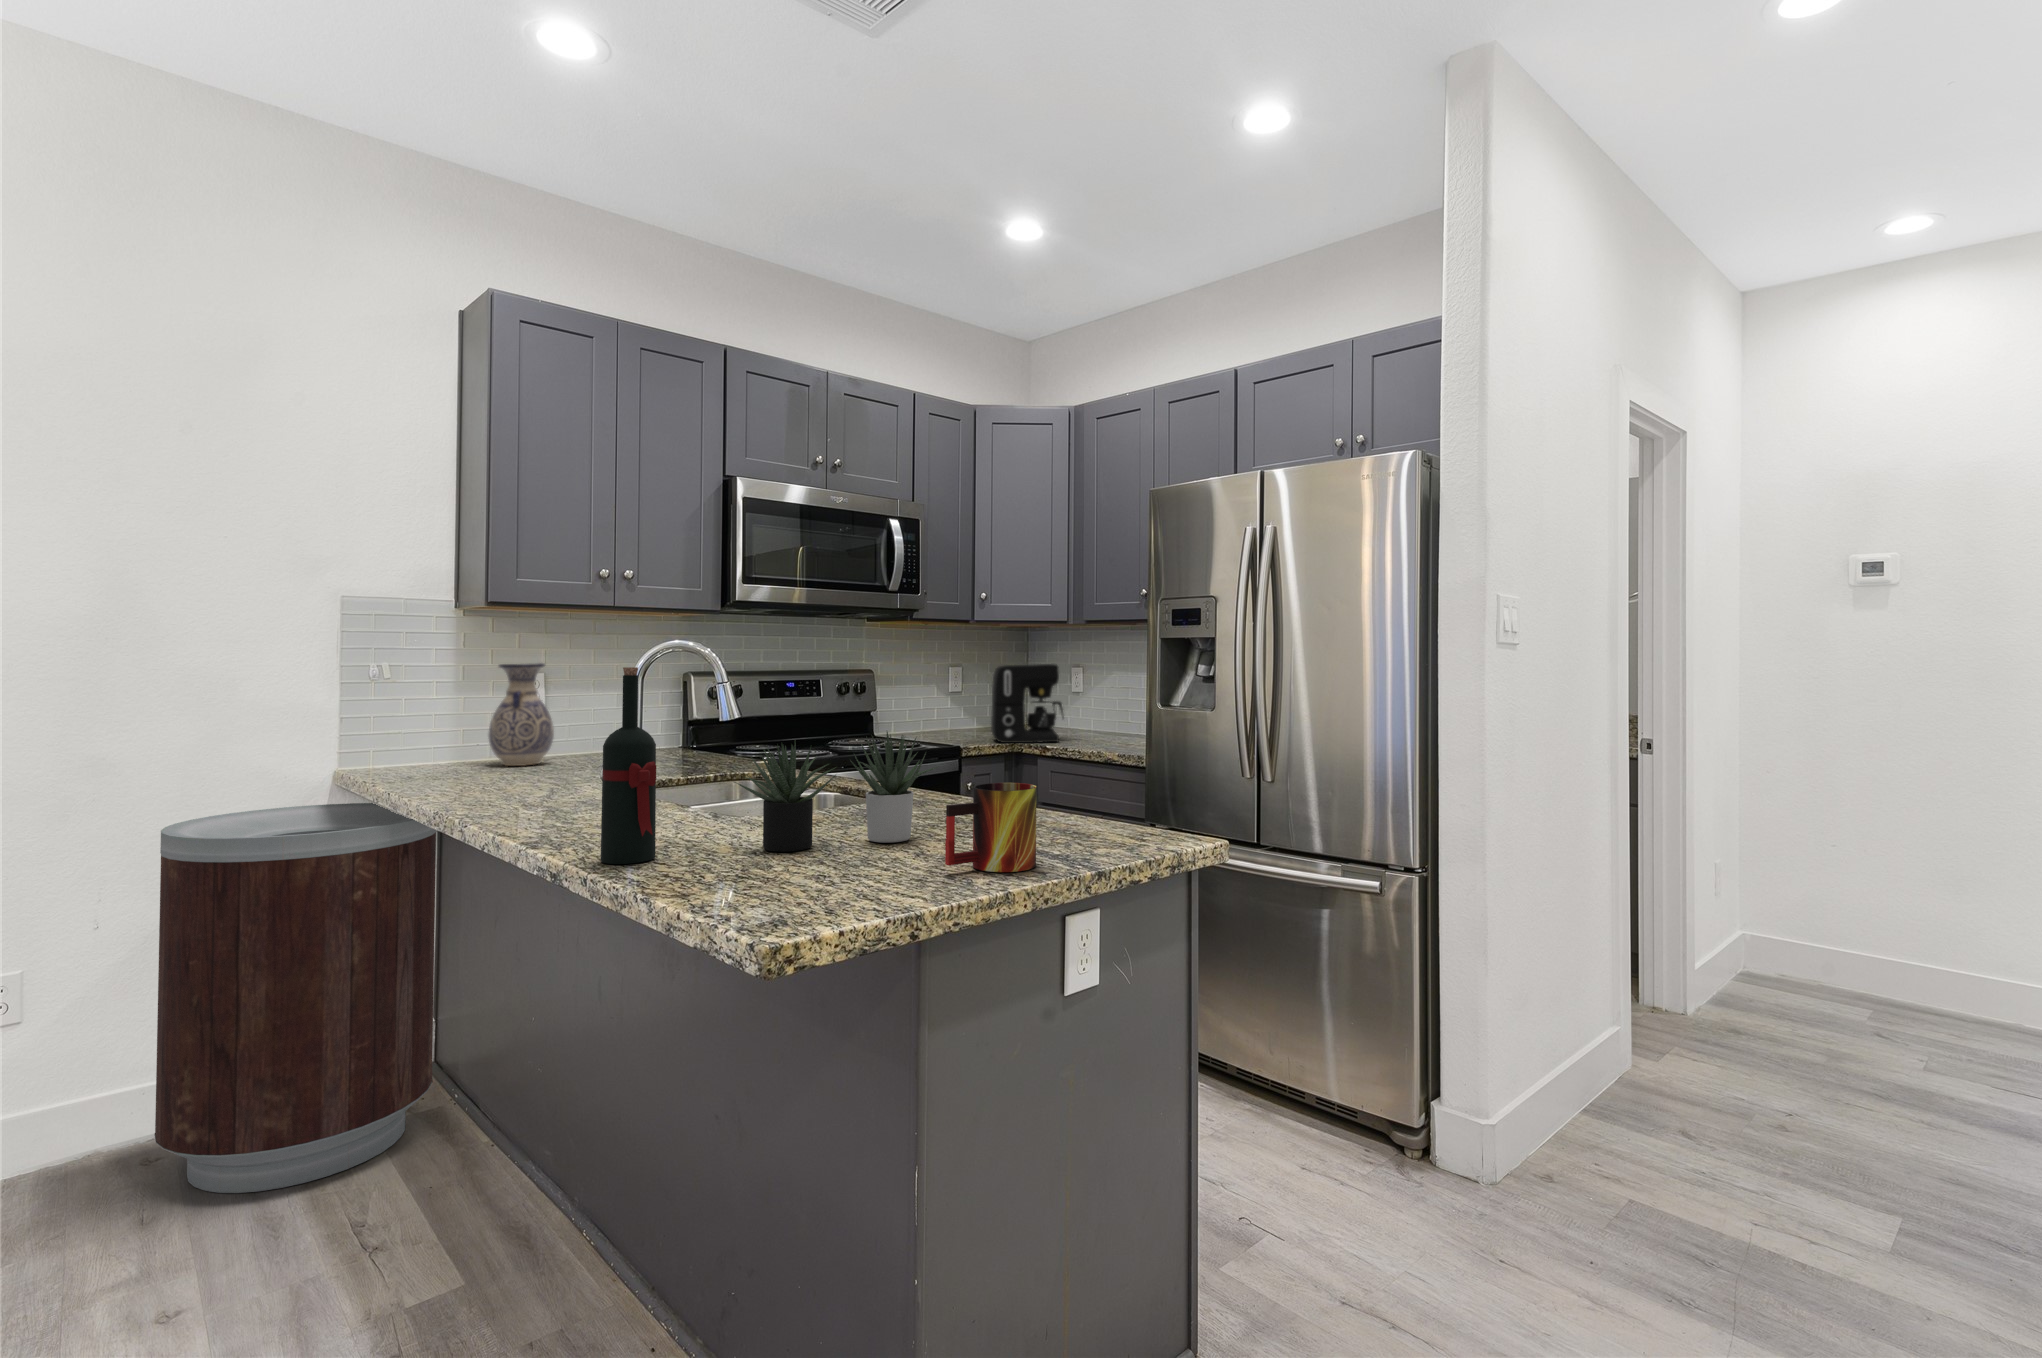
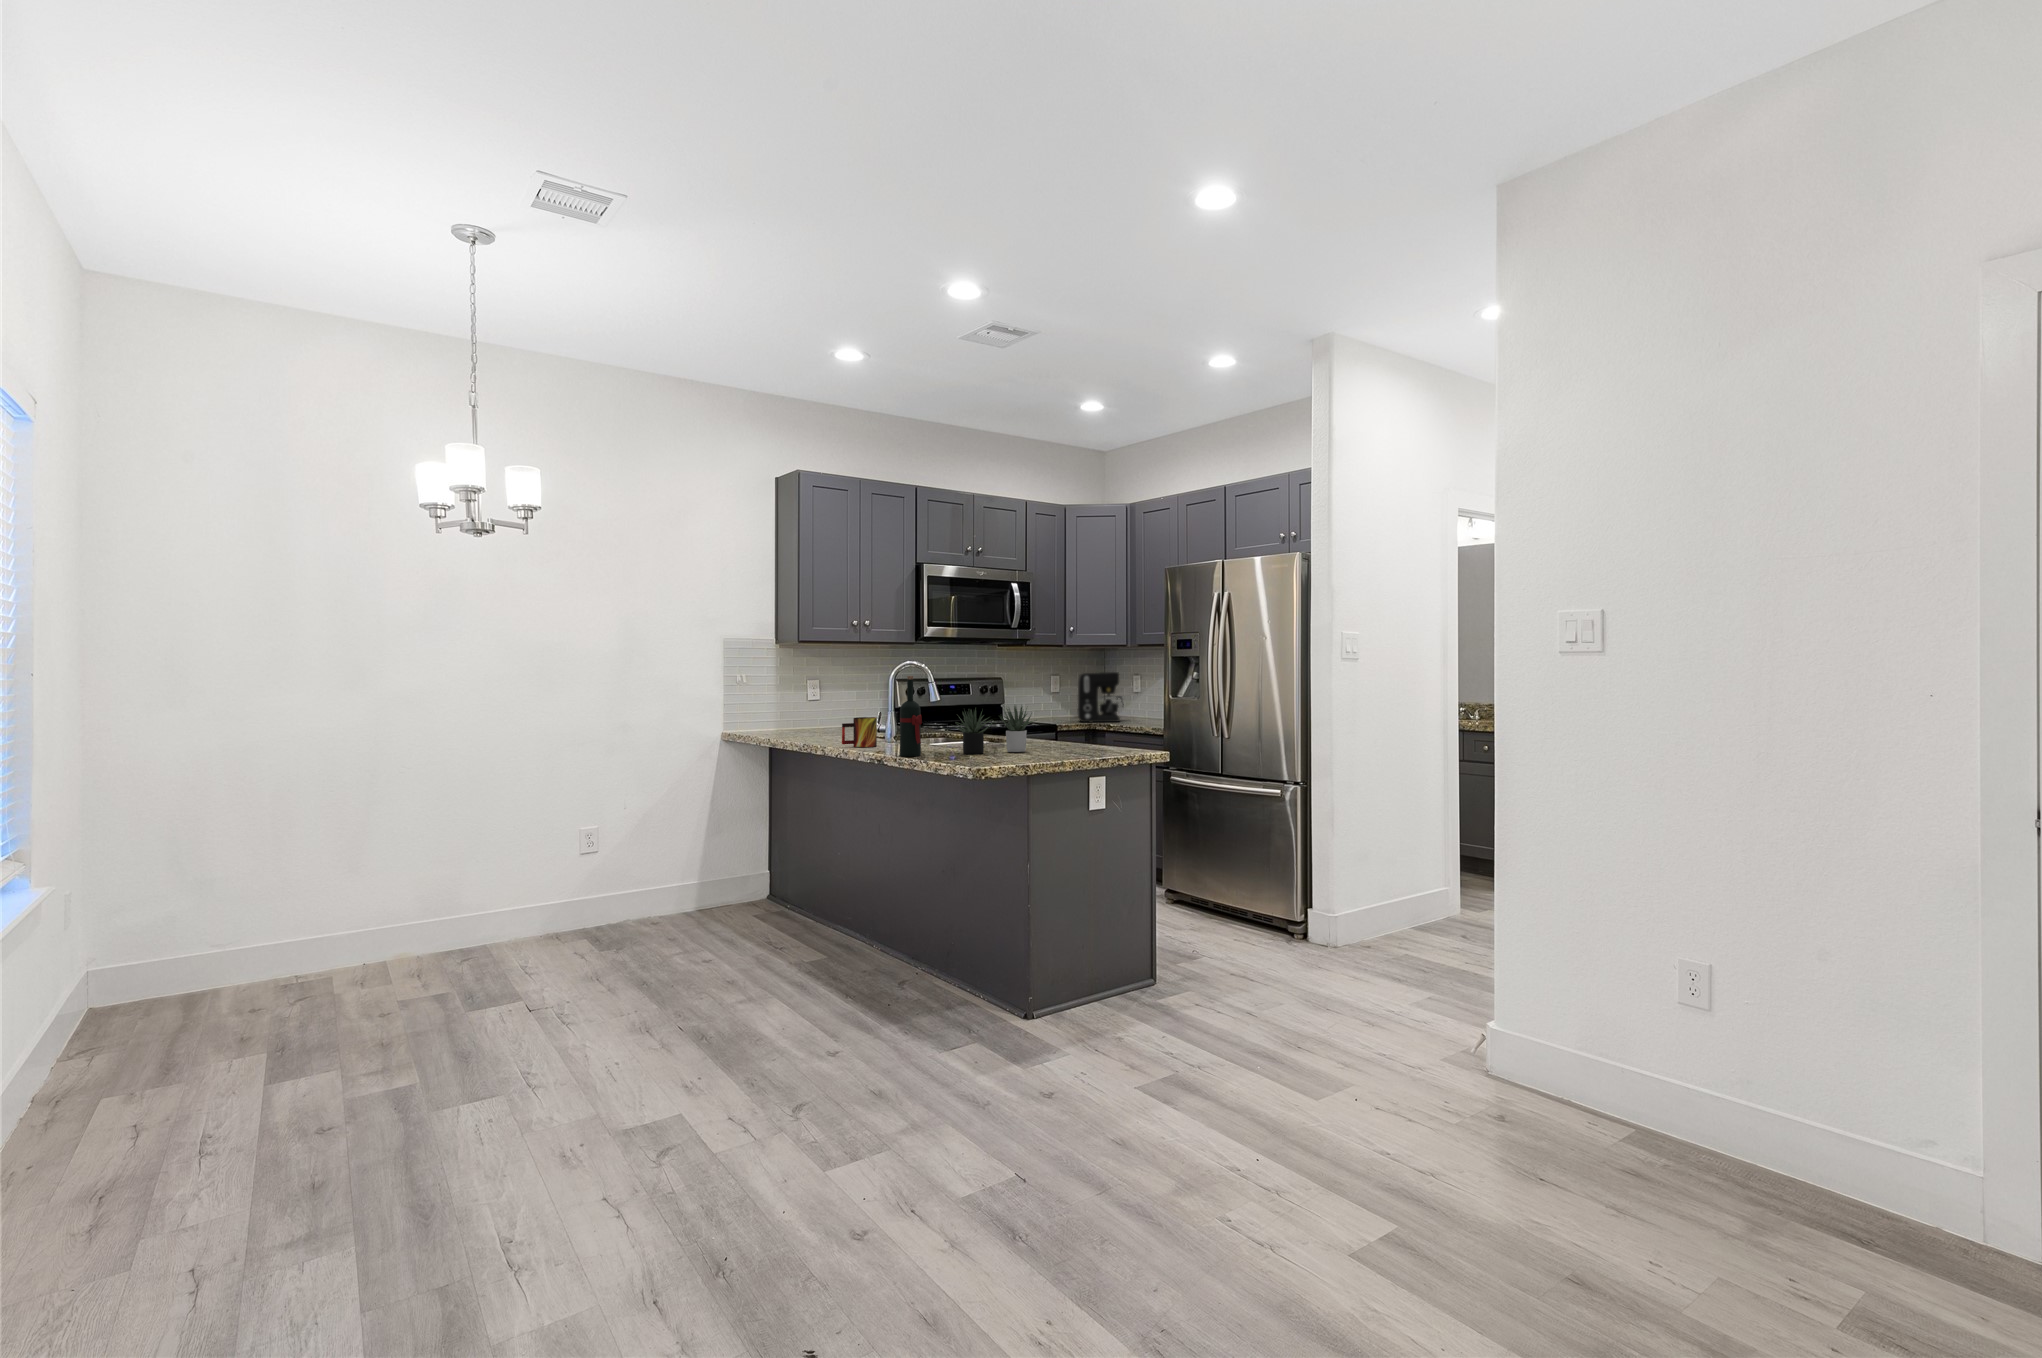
vase: present [488,663,554,766] -> none [794,675,827,732]
mug: present [945,783,1036,872] -> present [842,717,877,747]
trash can: present [155,803,436,1193] -> none [662,750,781,934]

